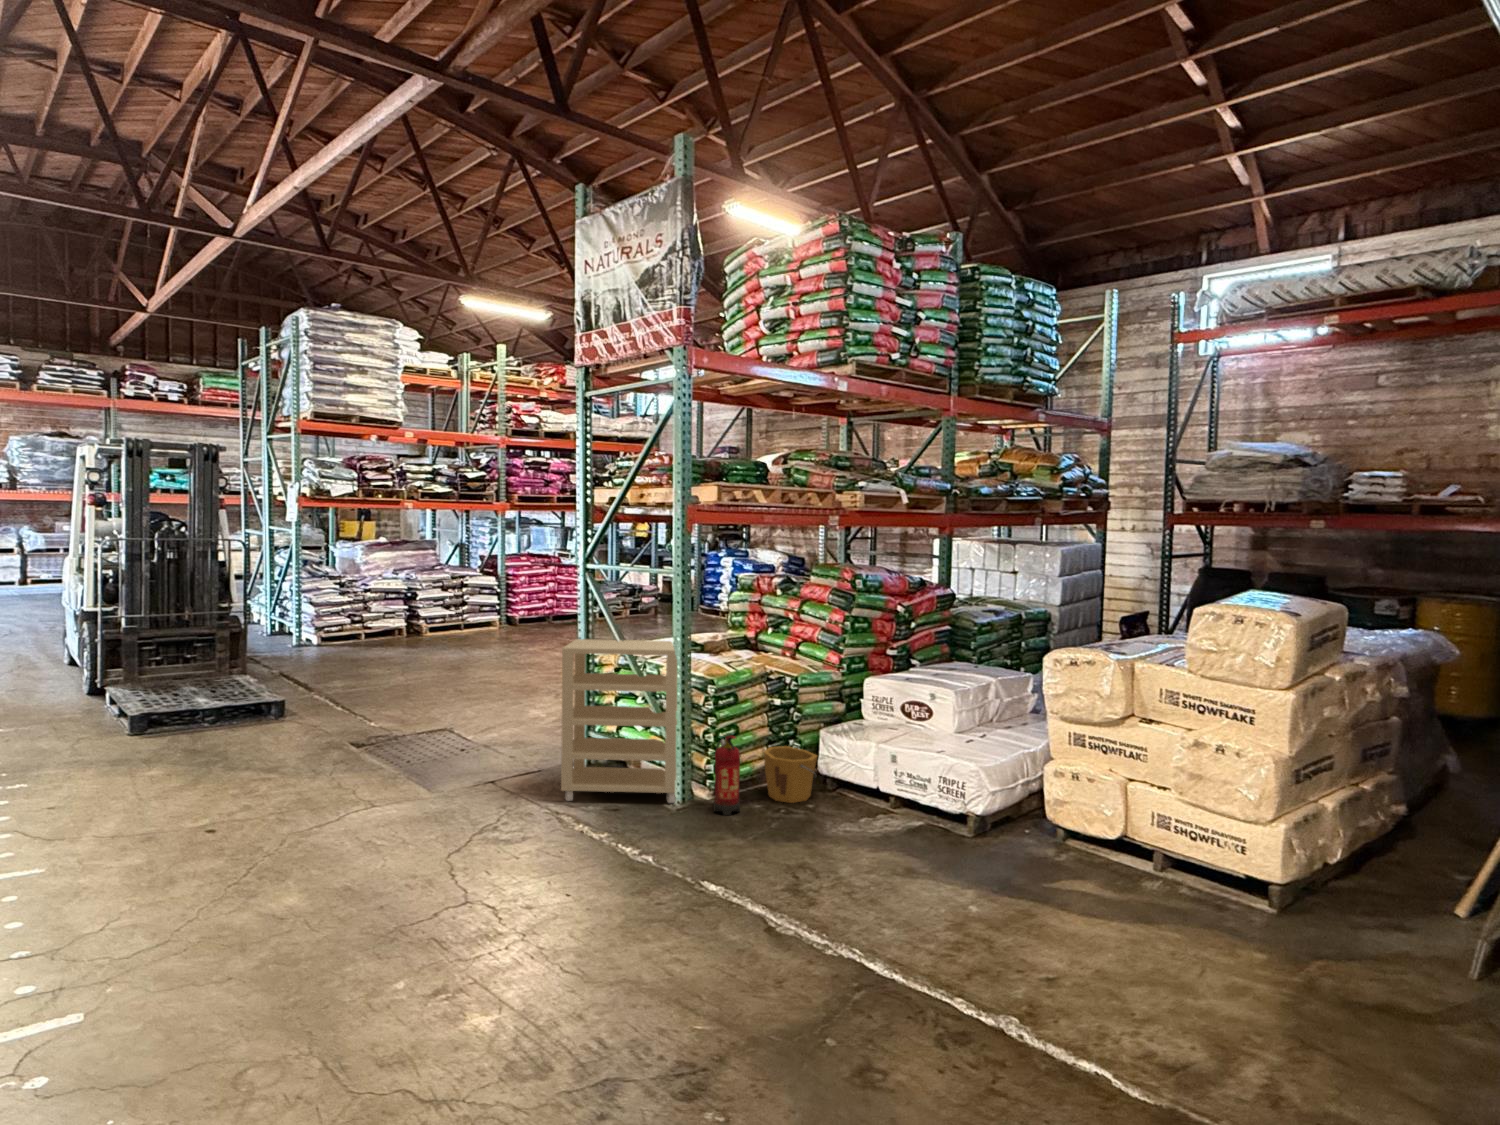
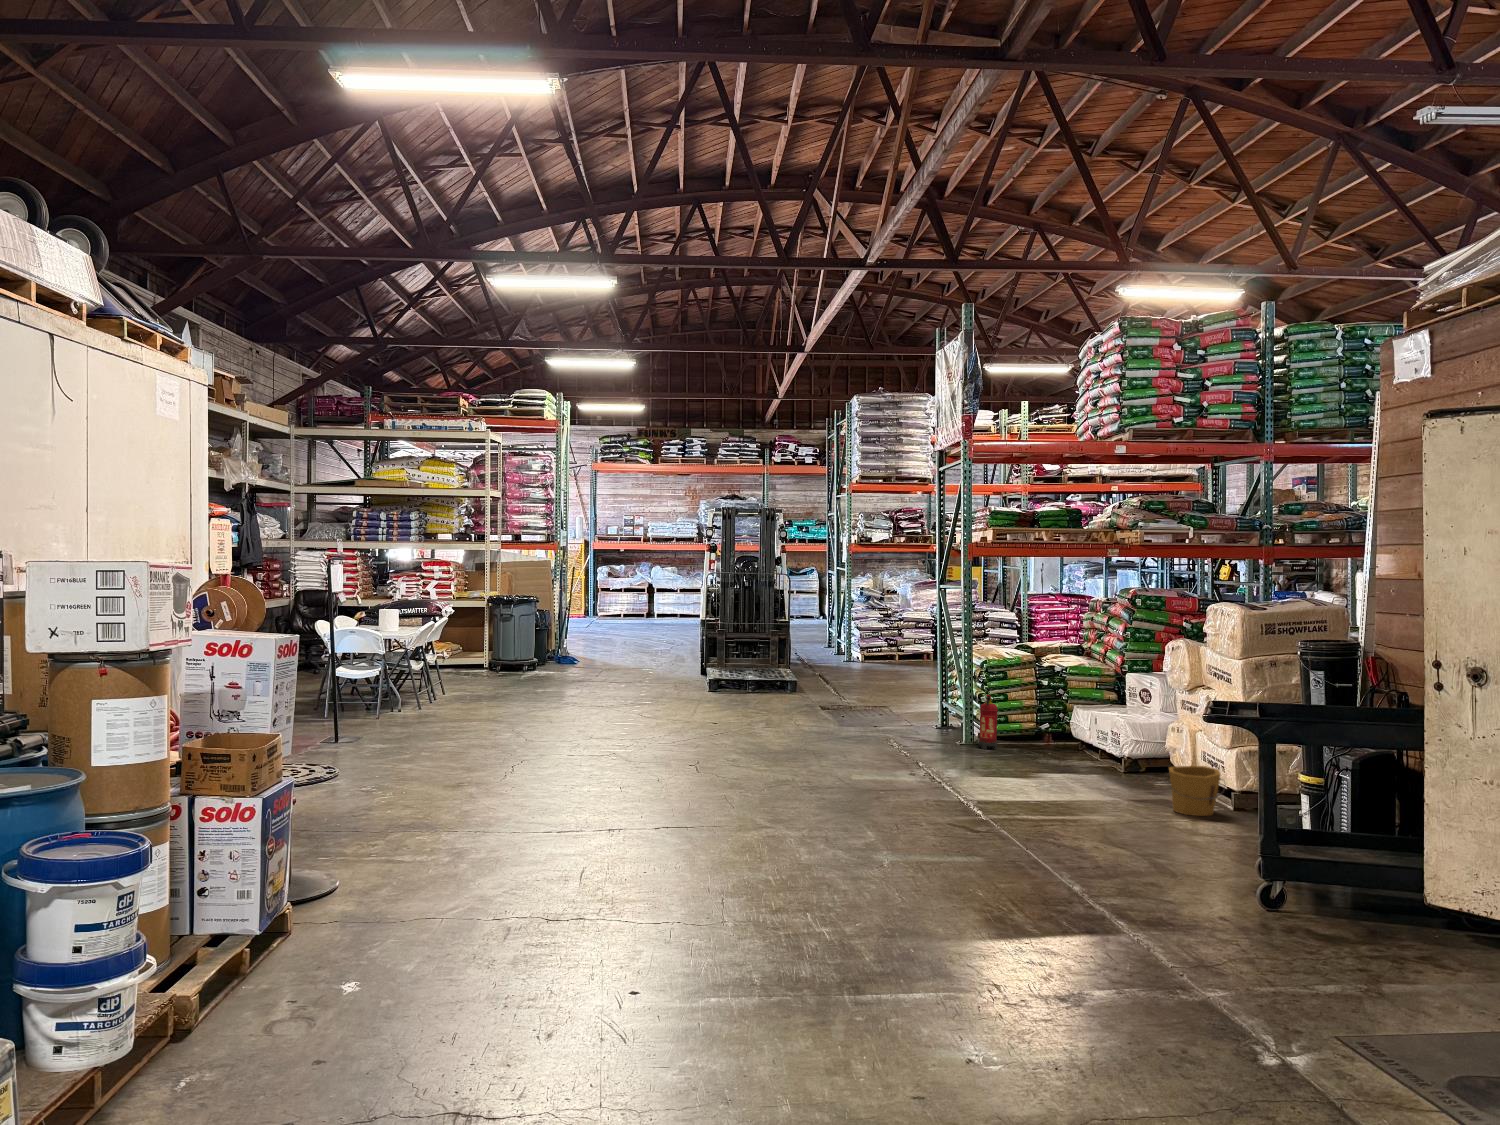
shelving unit: present [561,639,677,803] -> none [895,630,986,742]
bucket: present [764,746,817,803] -> present [1167,766,1222,816]

